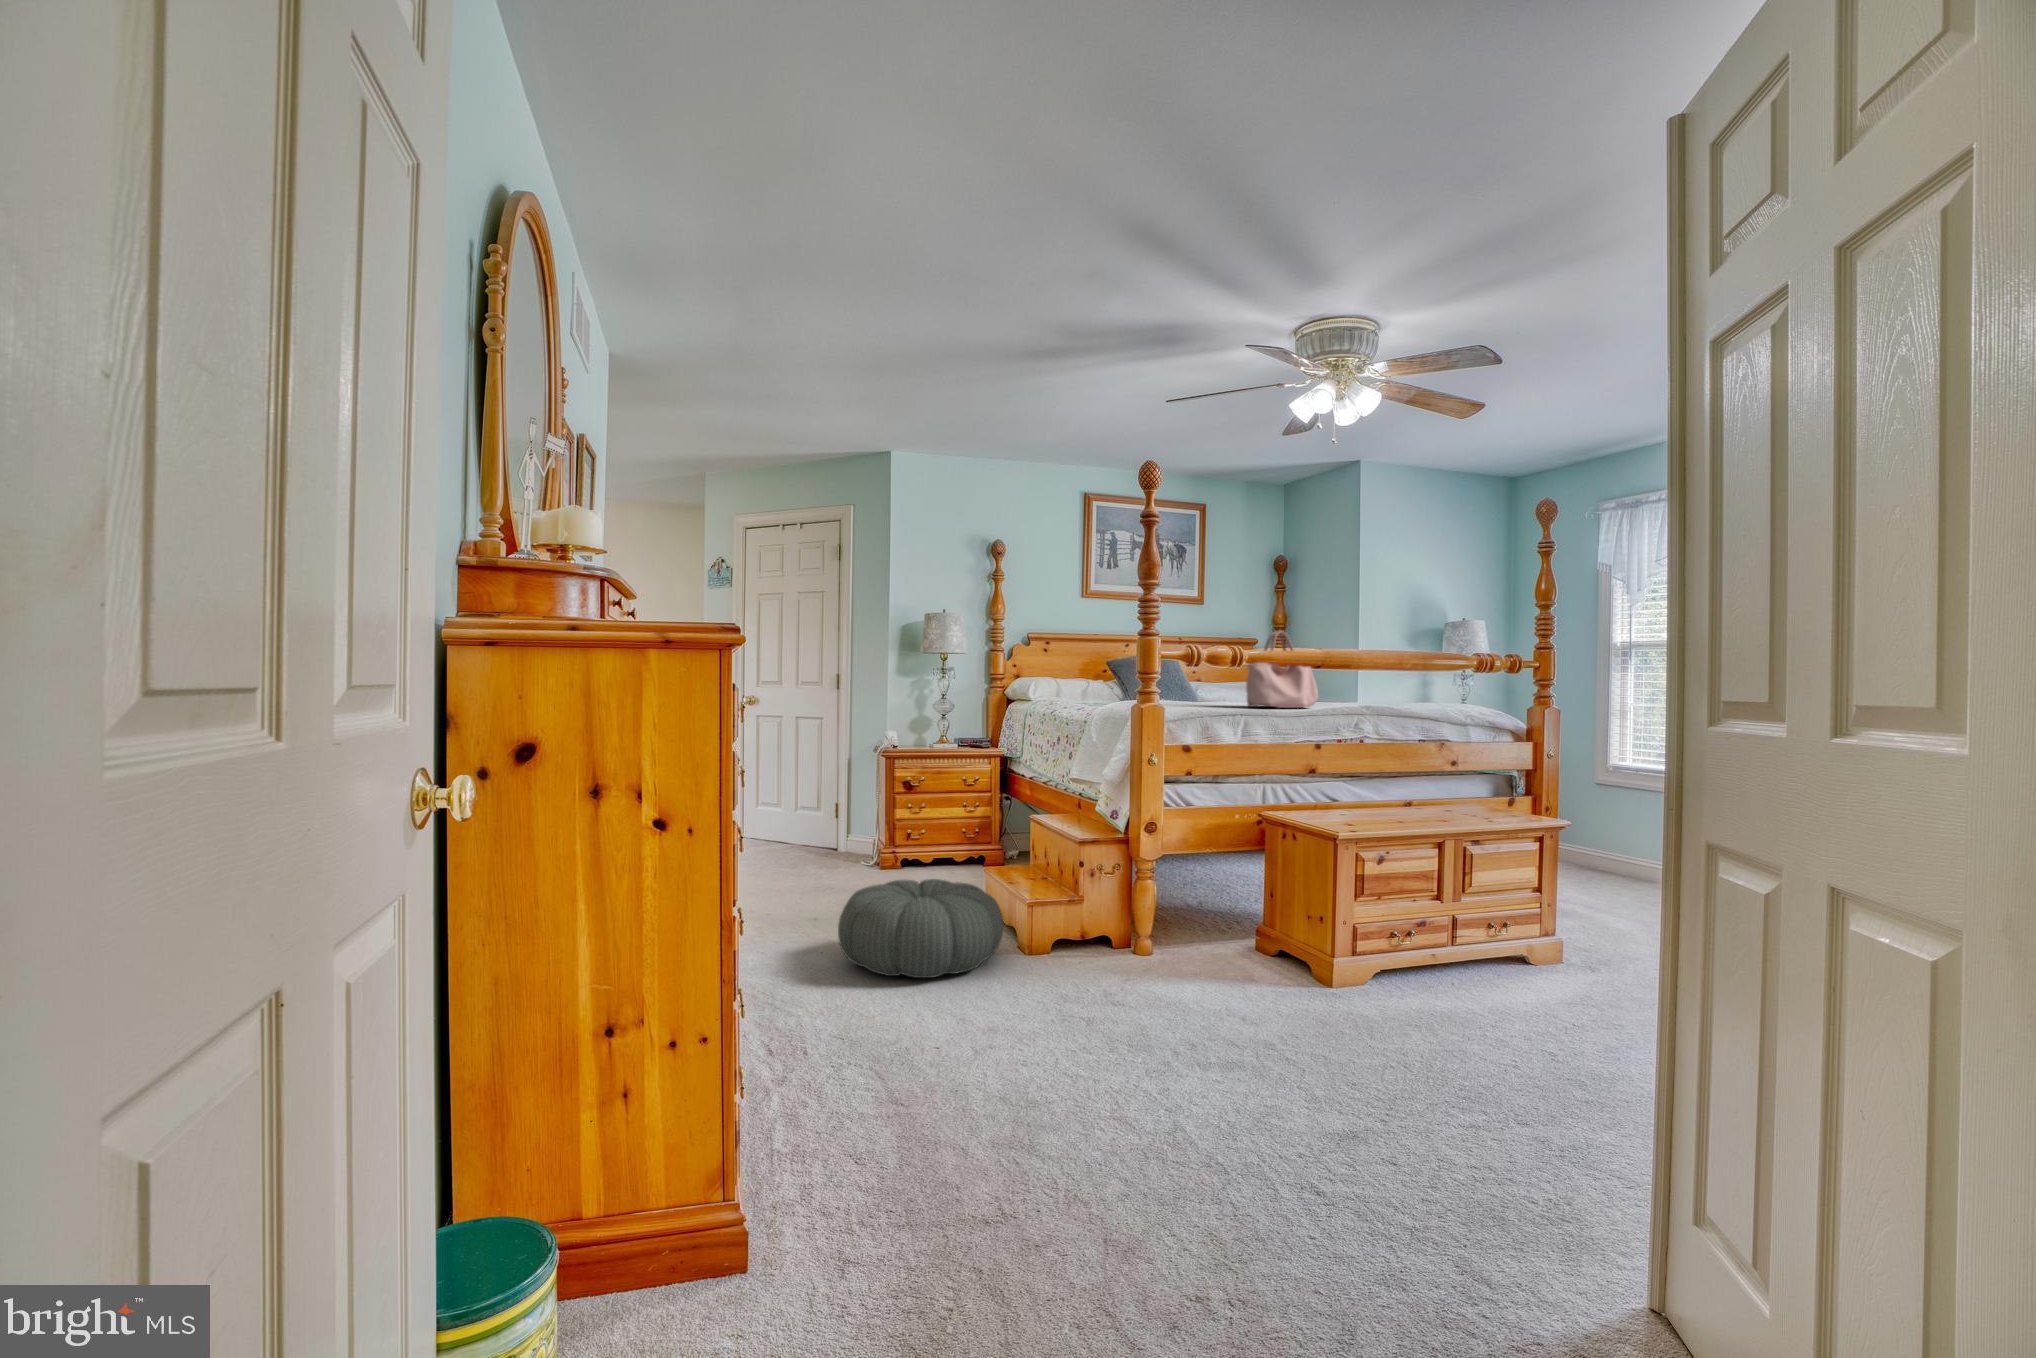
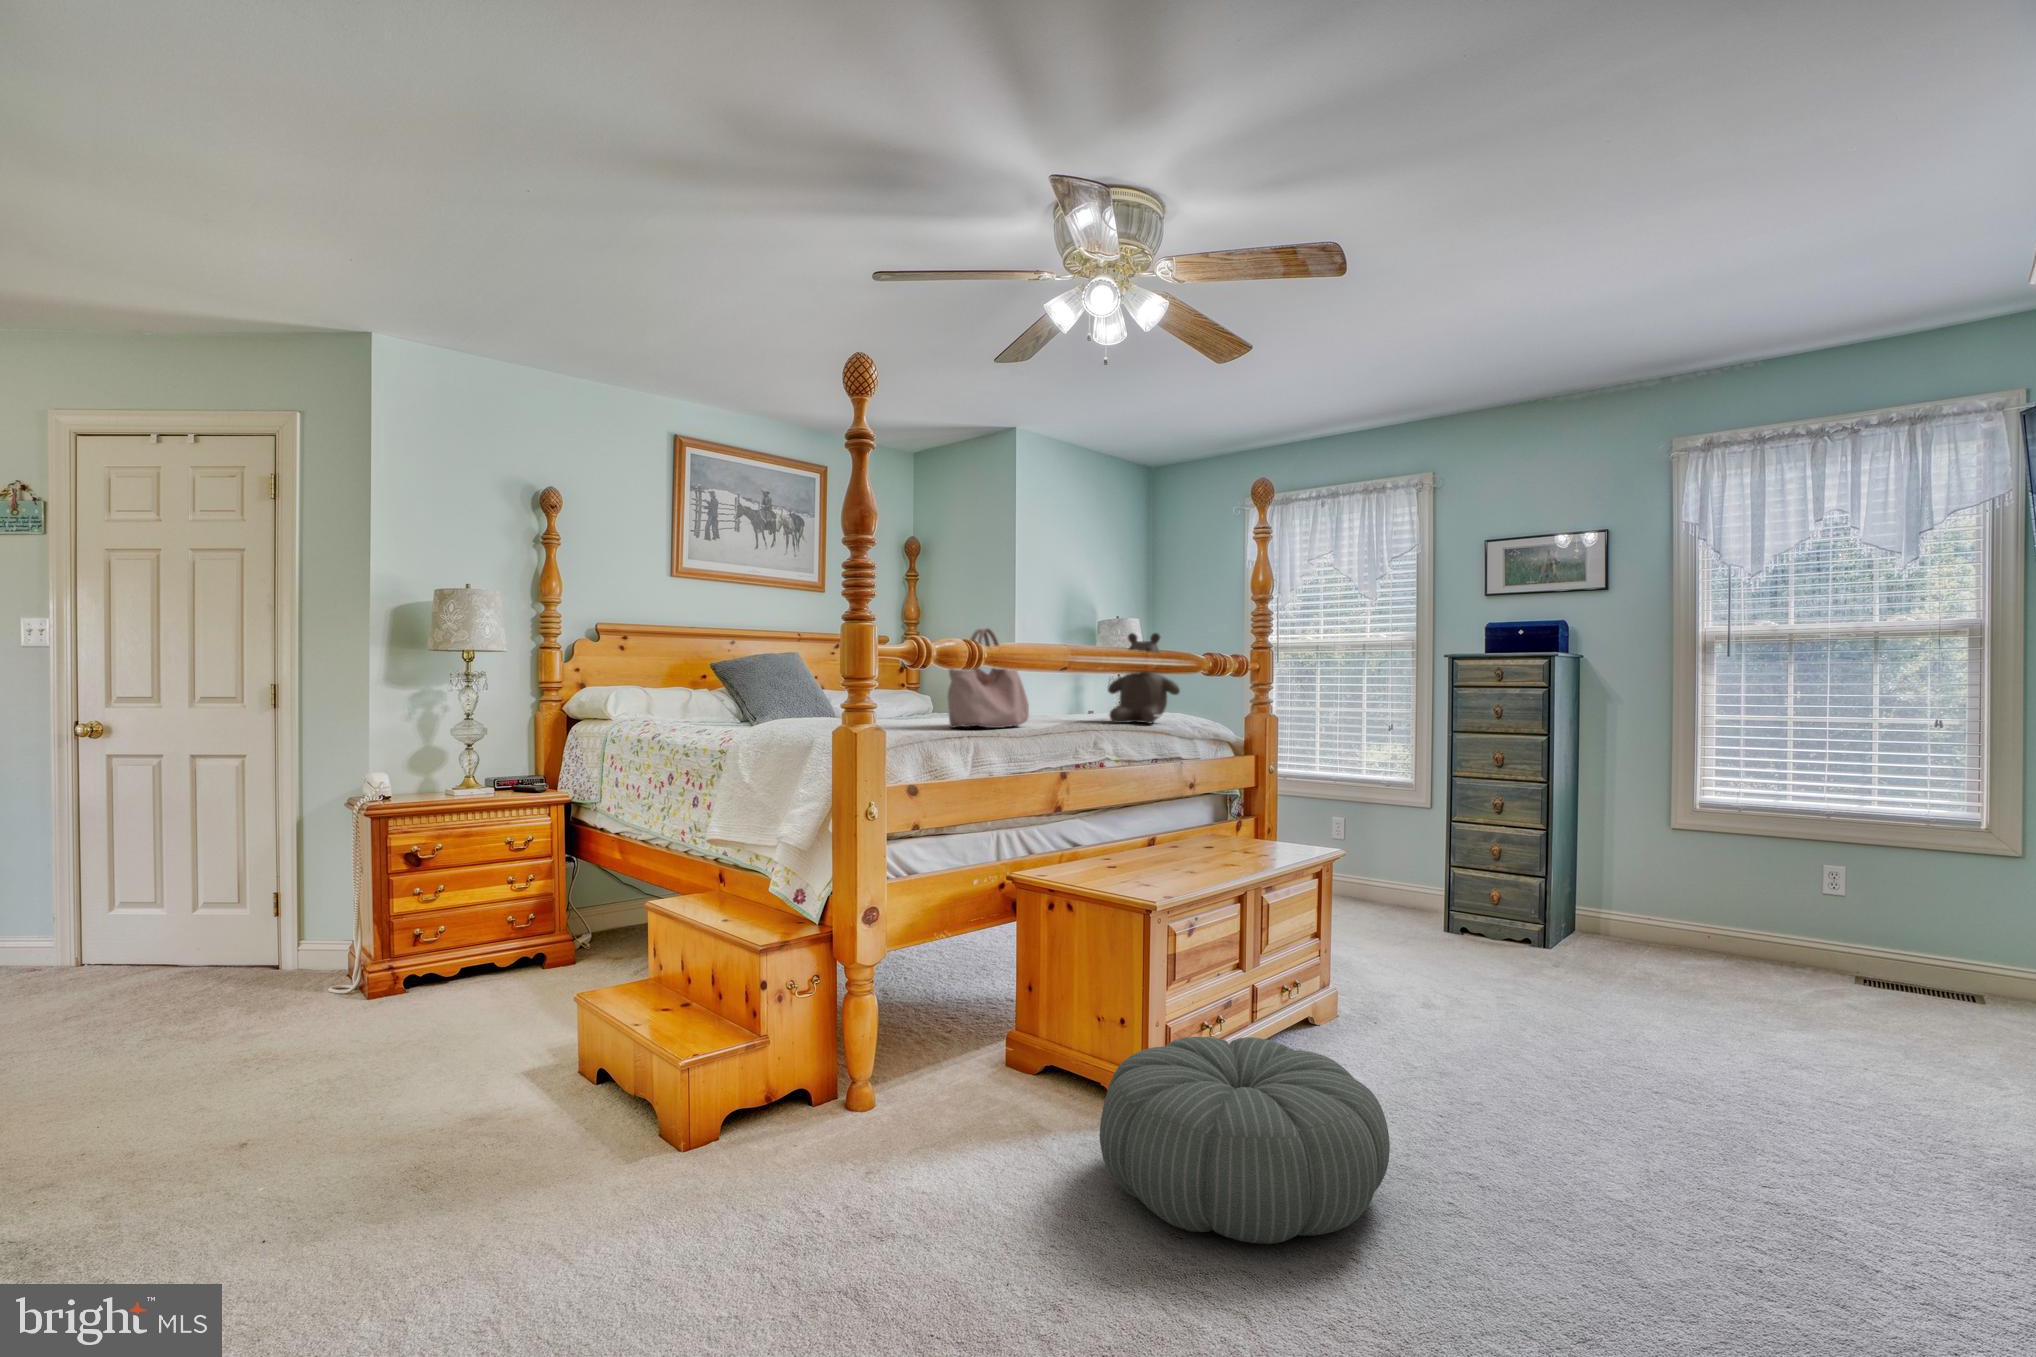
teddy bear: none [1396,634,1463,710] -> present [1108,633,1180,724]
pouf: present [838,879,1004,978] -> present [1100,1037,1390,1244]

